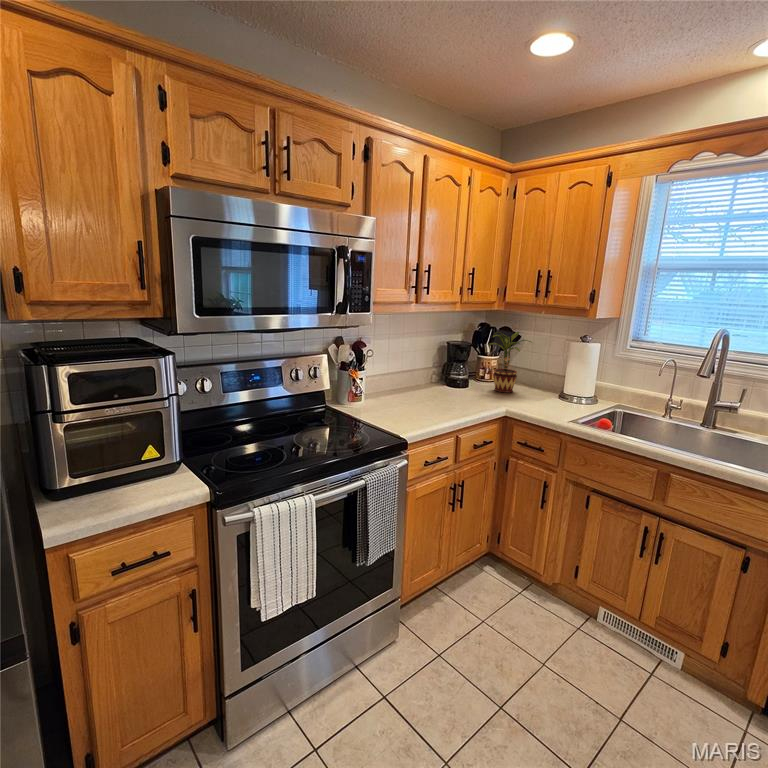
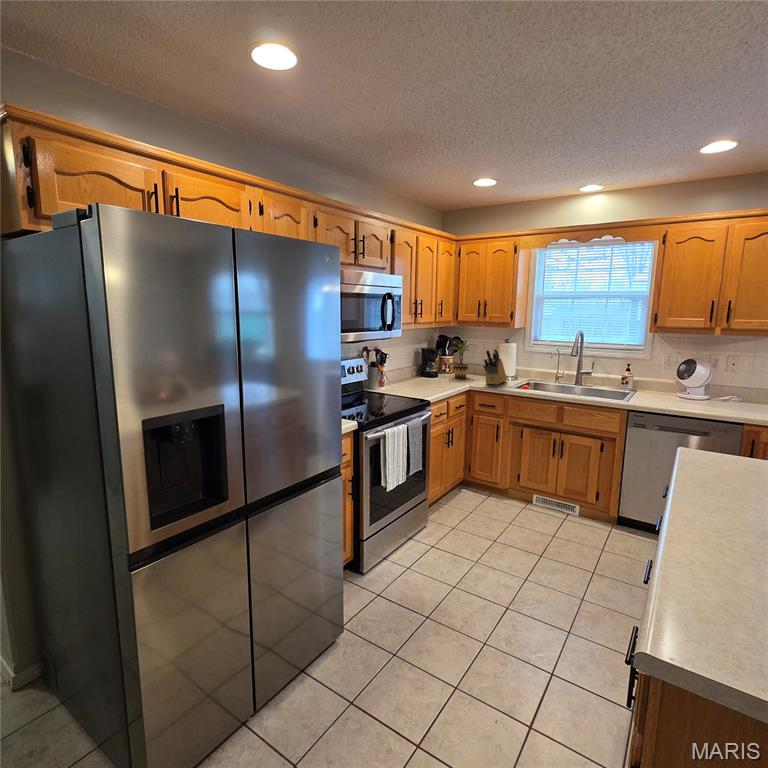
knife block: none [531,351,577,412] -> present [483,349,507,385]

